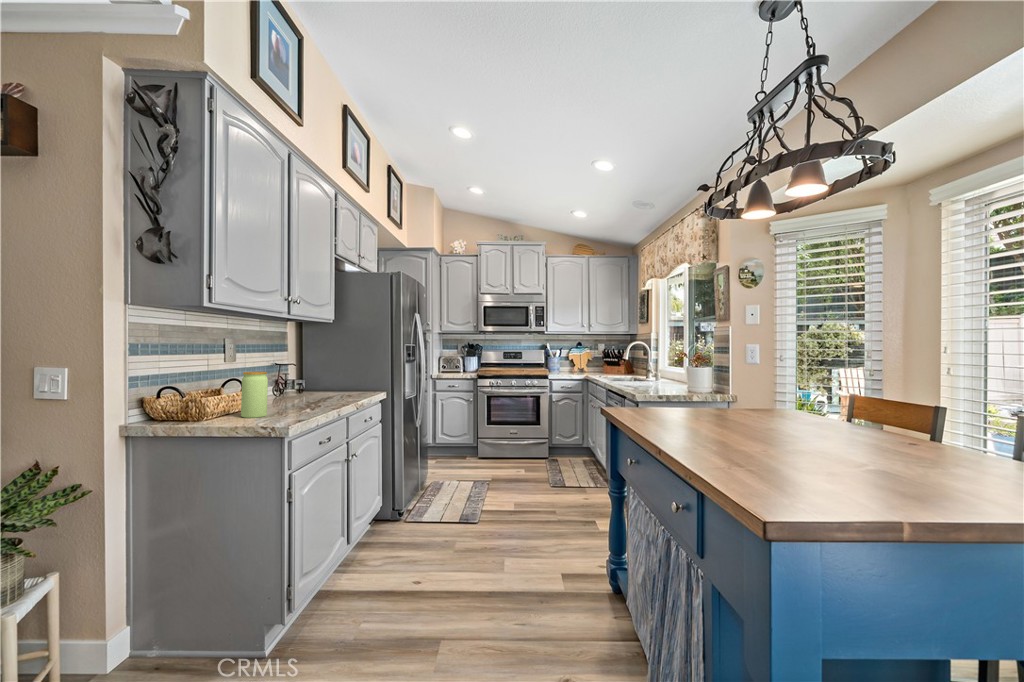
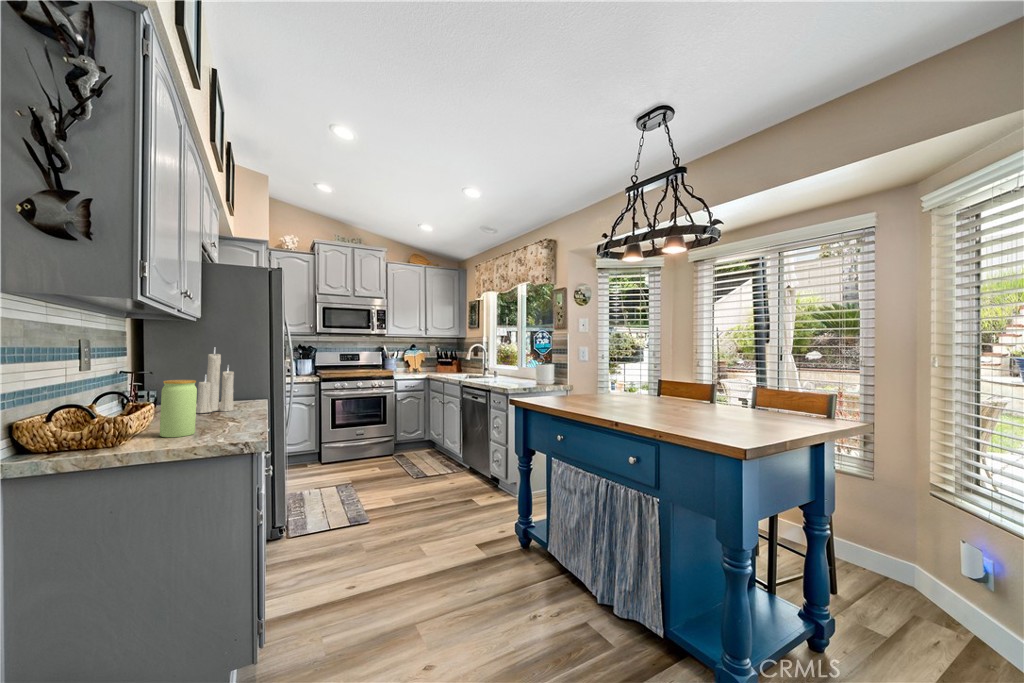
candle: none [308,341,339,401] -> present [196,350,234,413]

